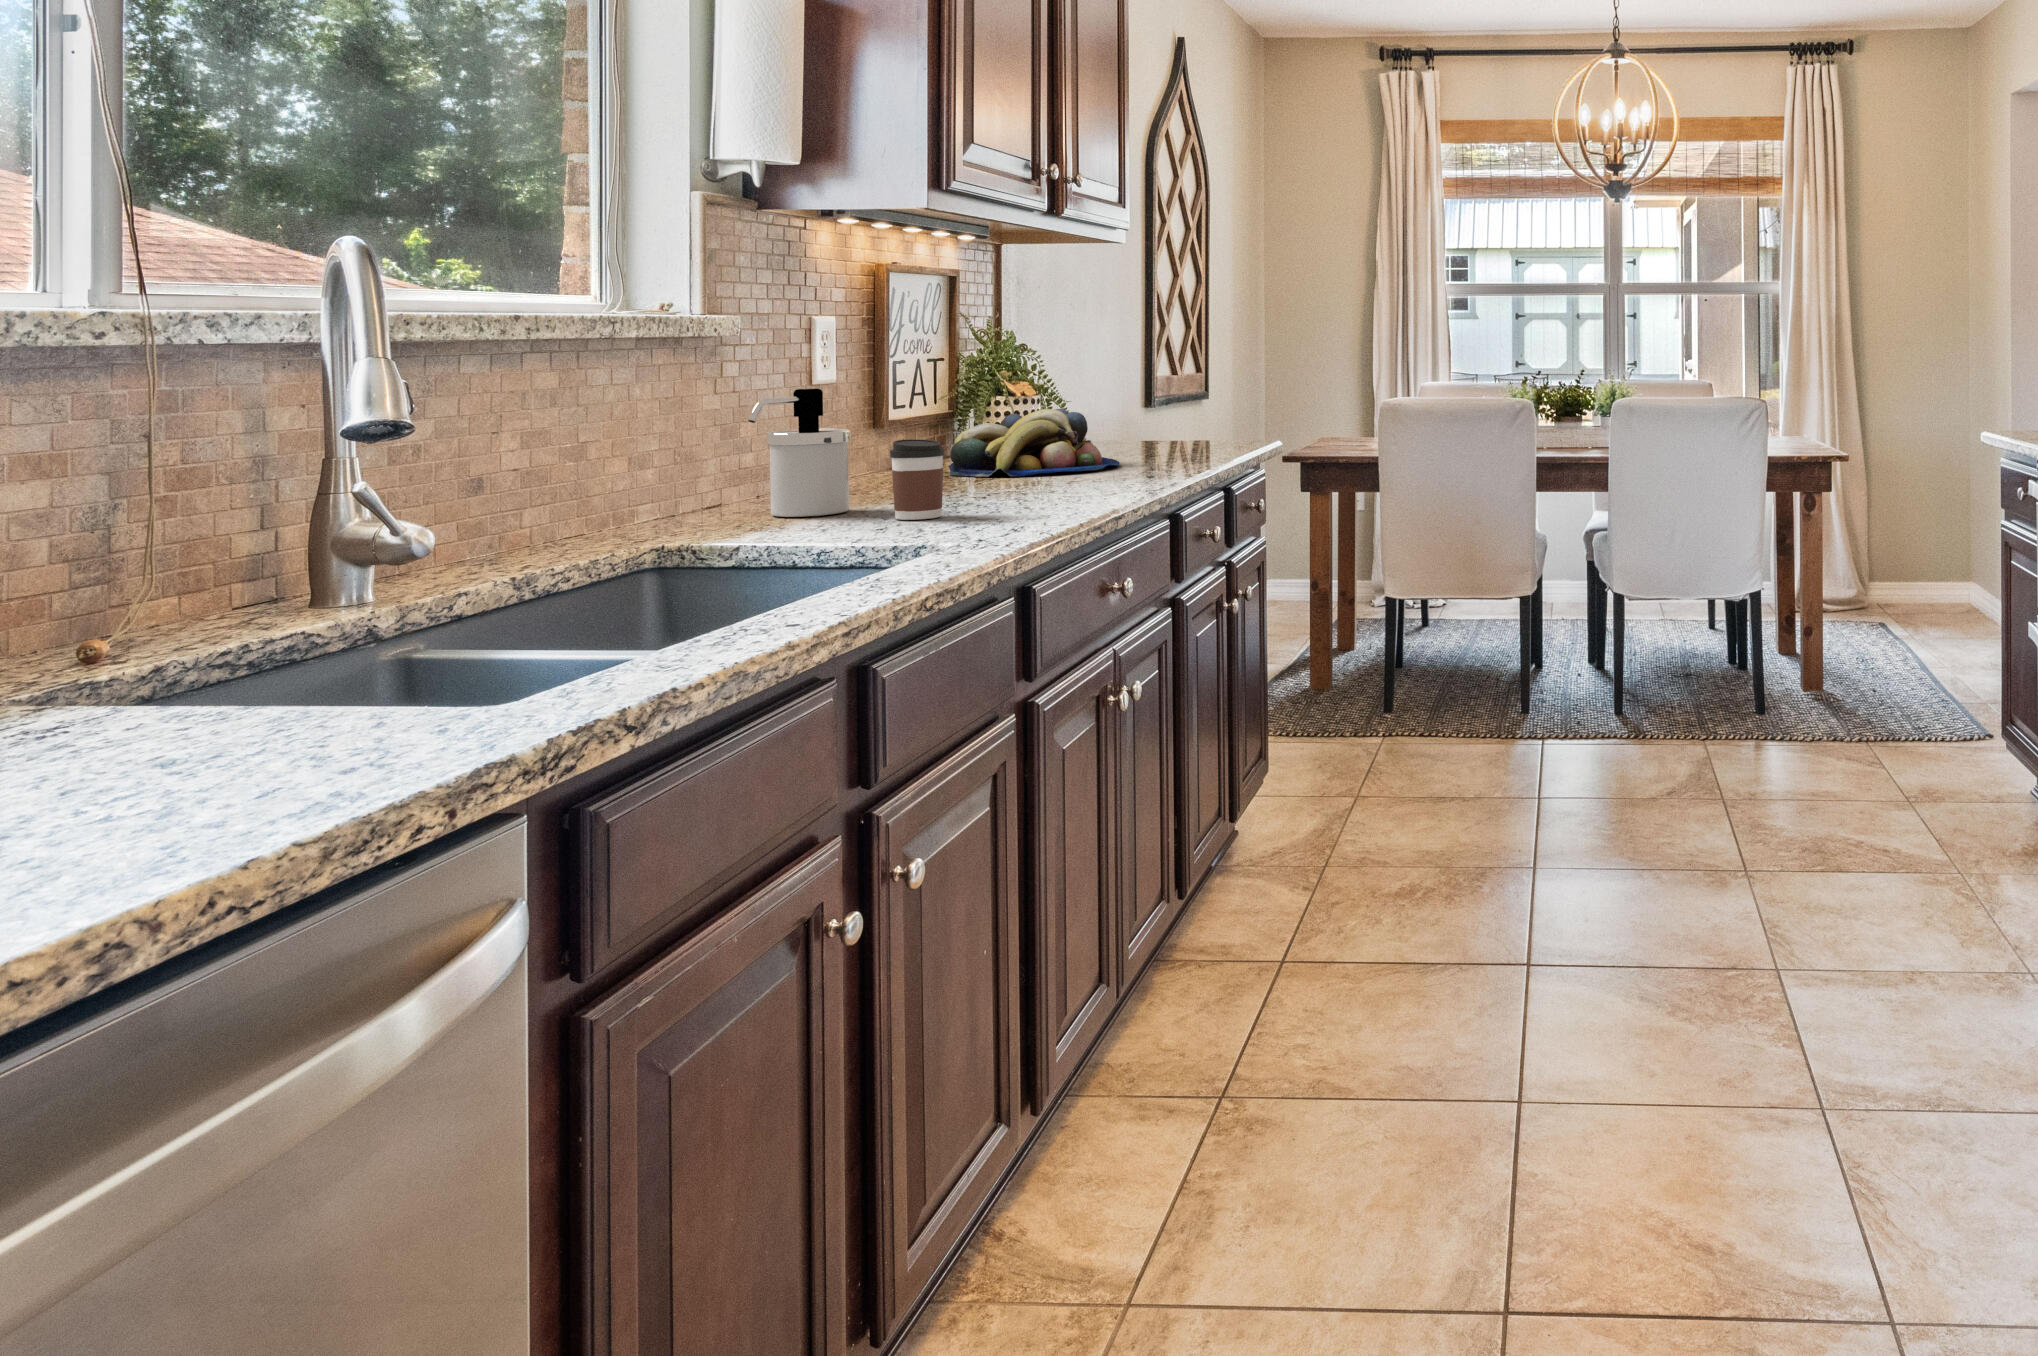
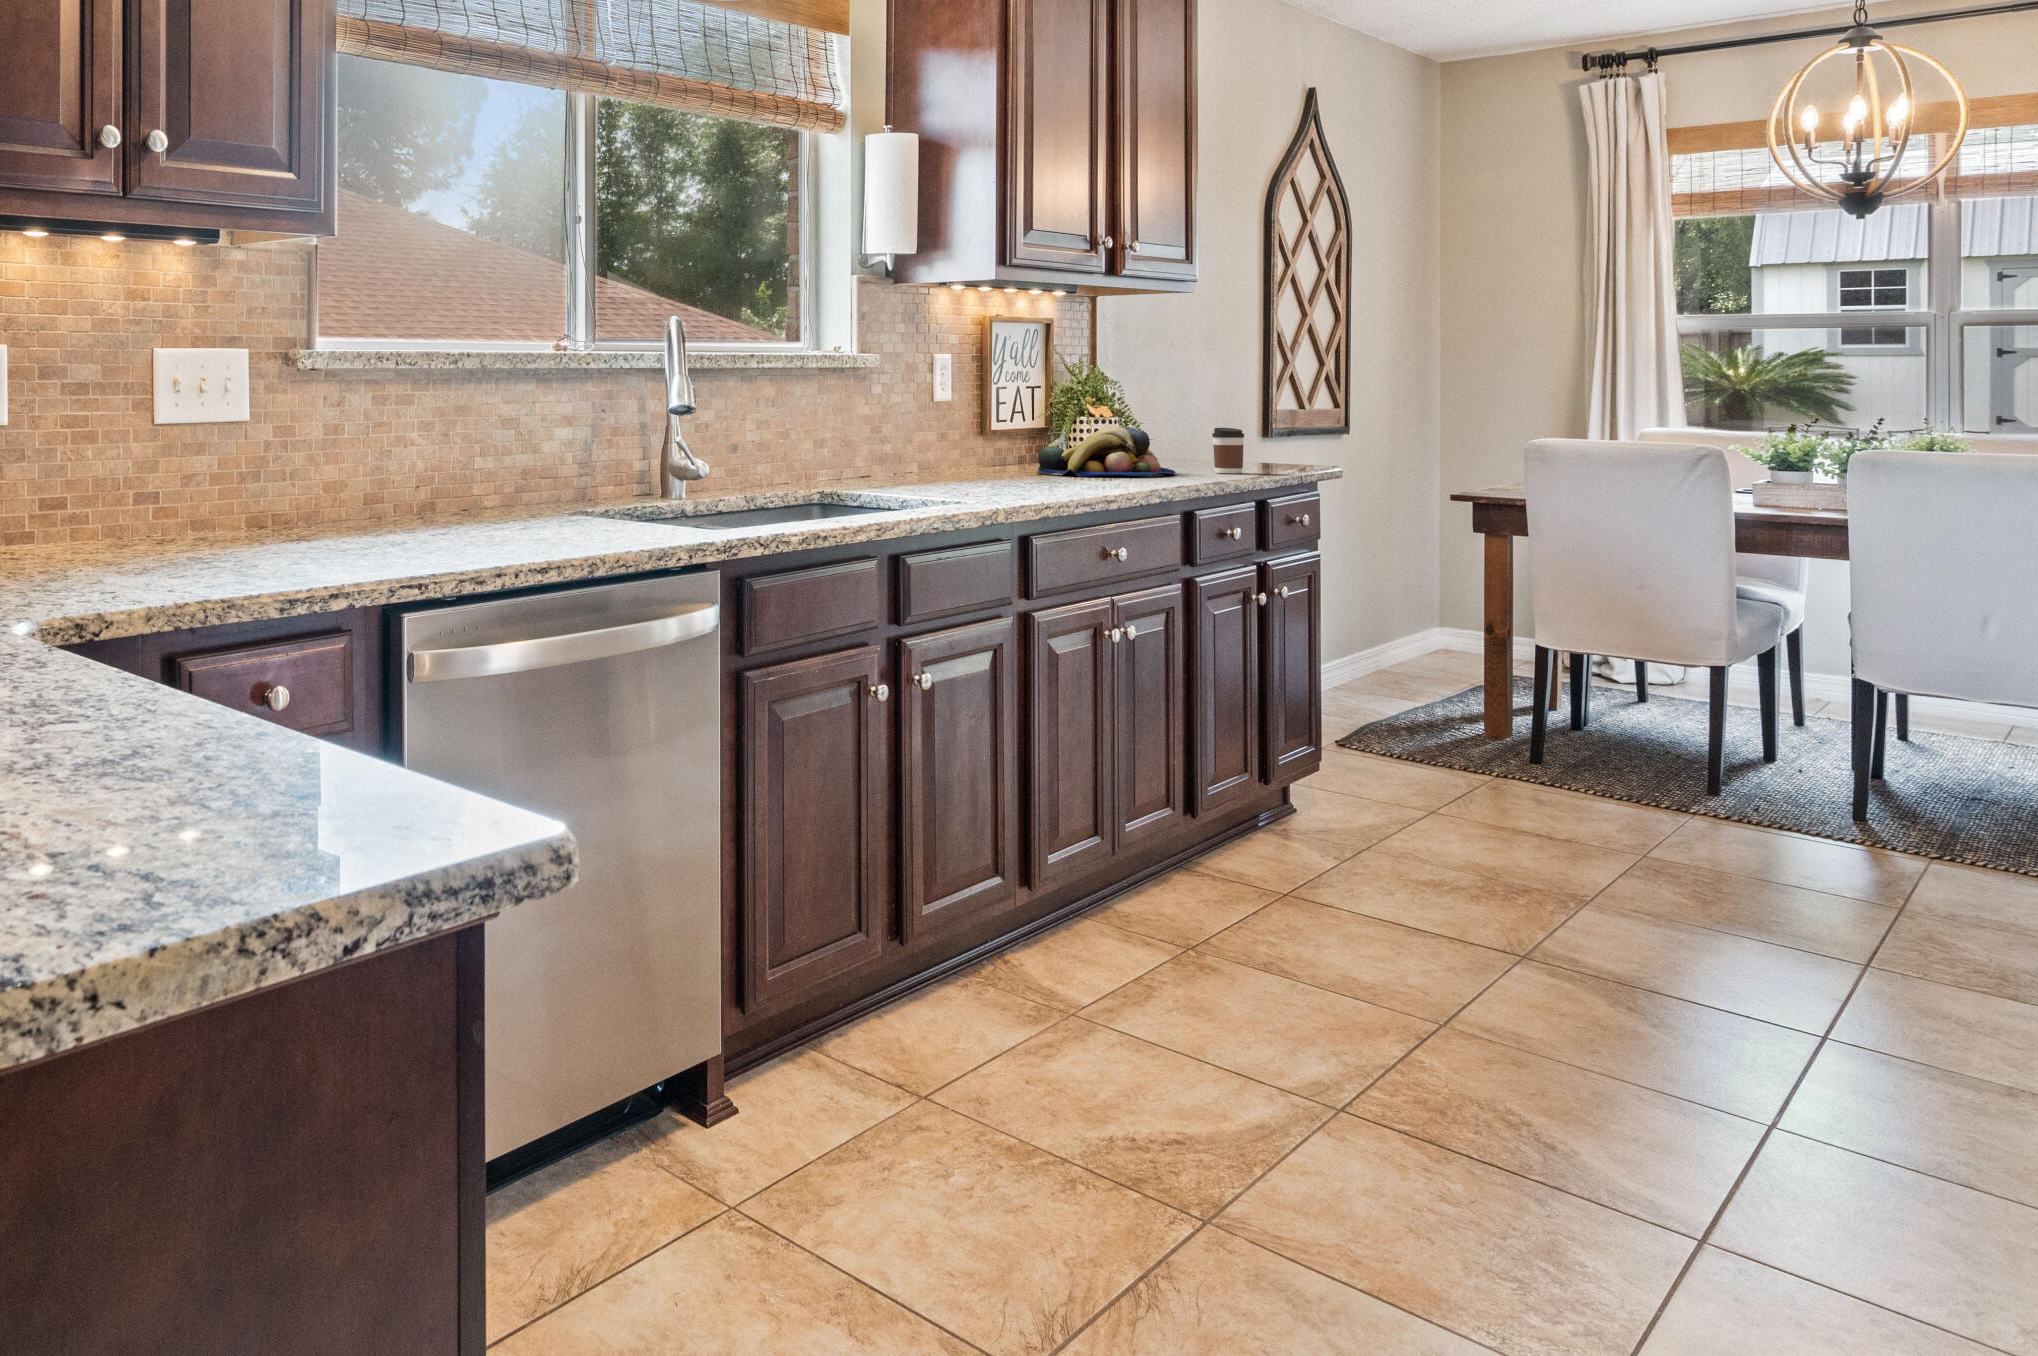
soap dispenser: present [748,389,851,517] -> none [879,402,945,487]
coffee cup: present [890,439,944,520] -> present [1212,428,1244,473]

